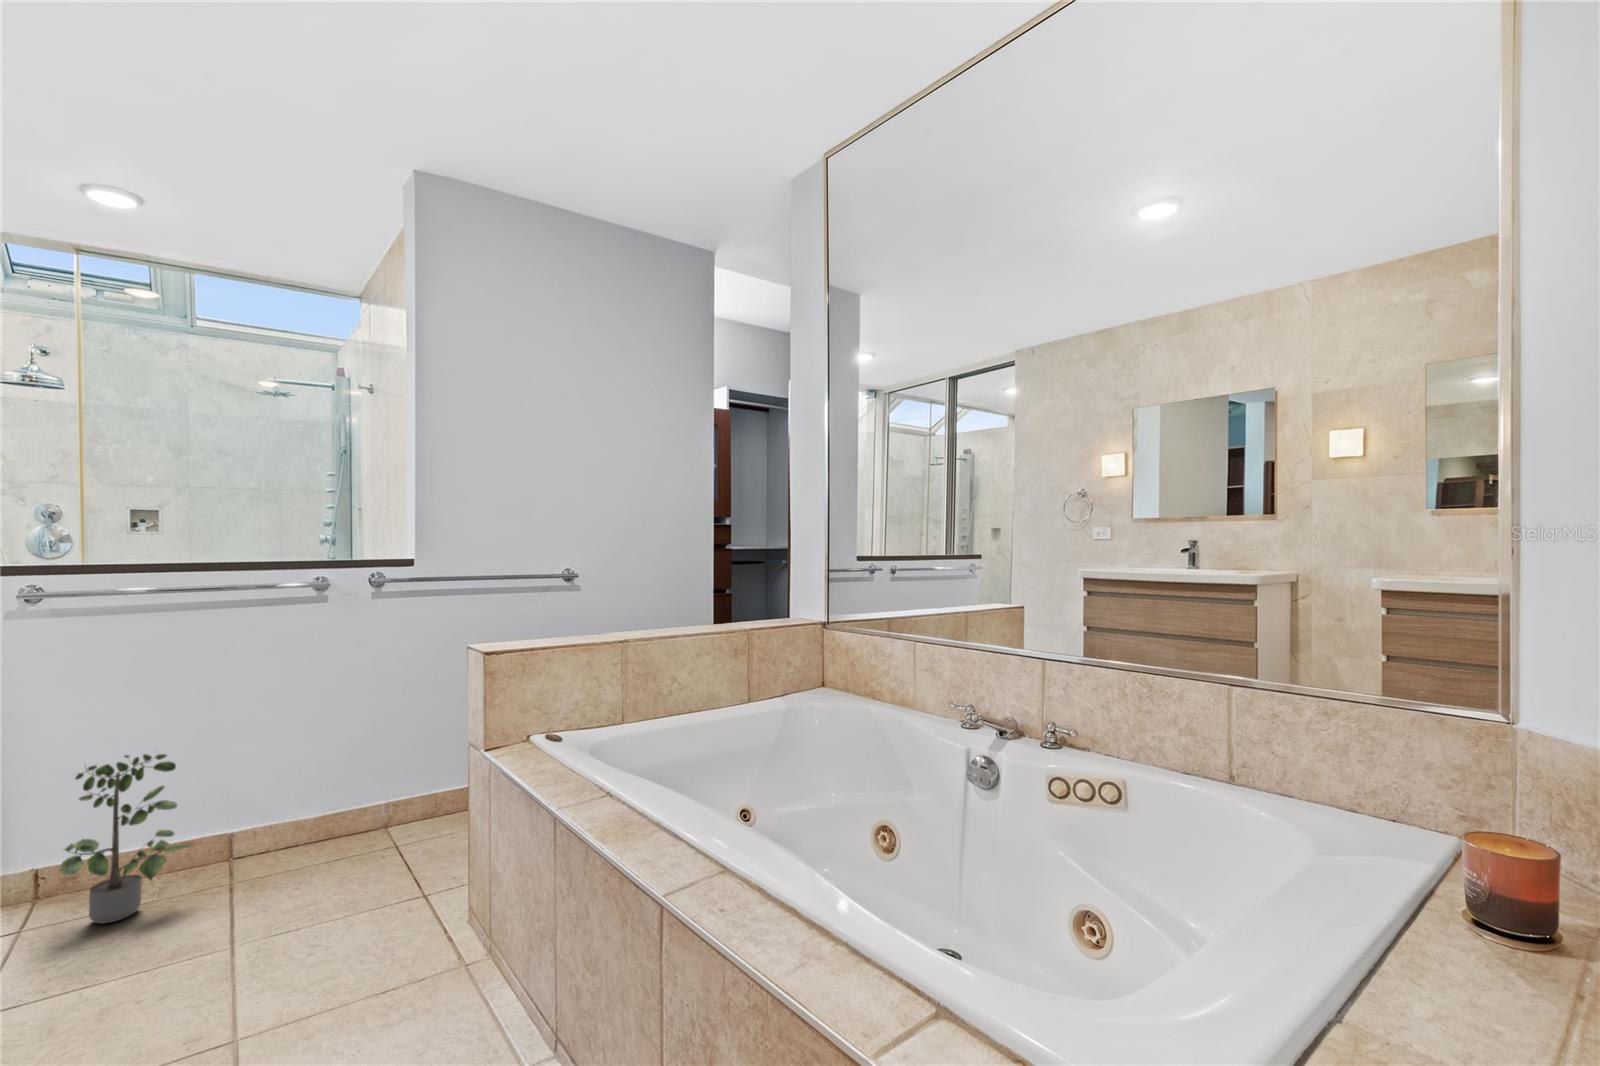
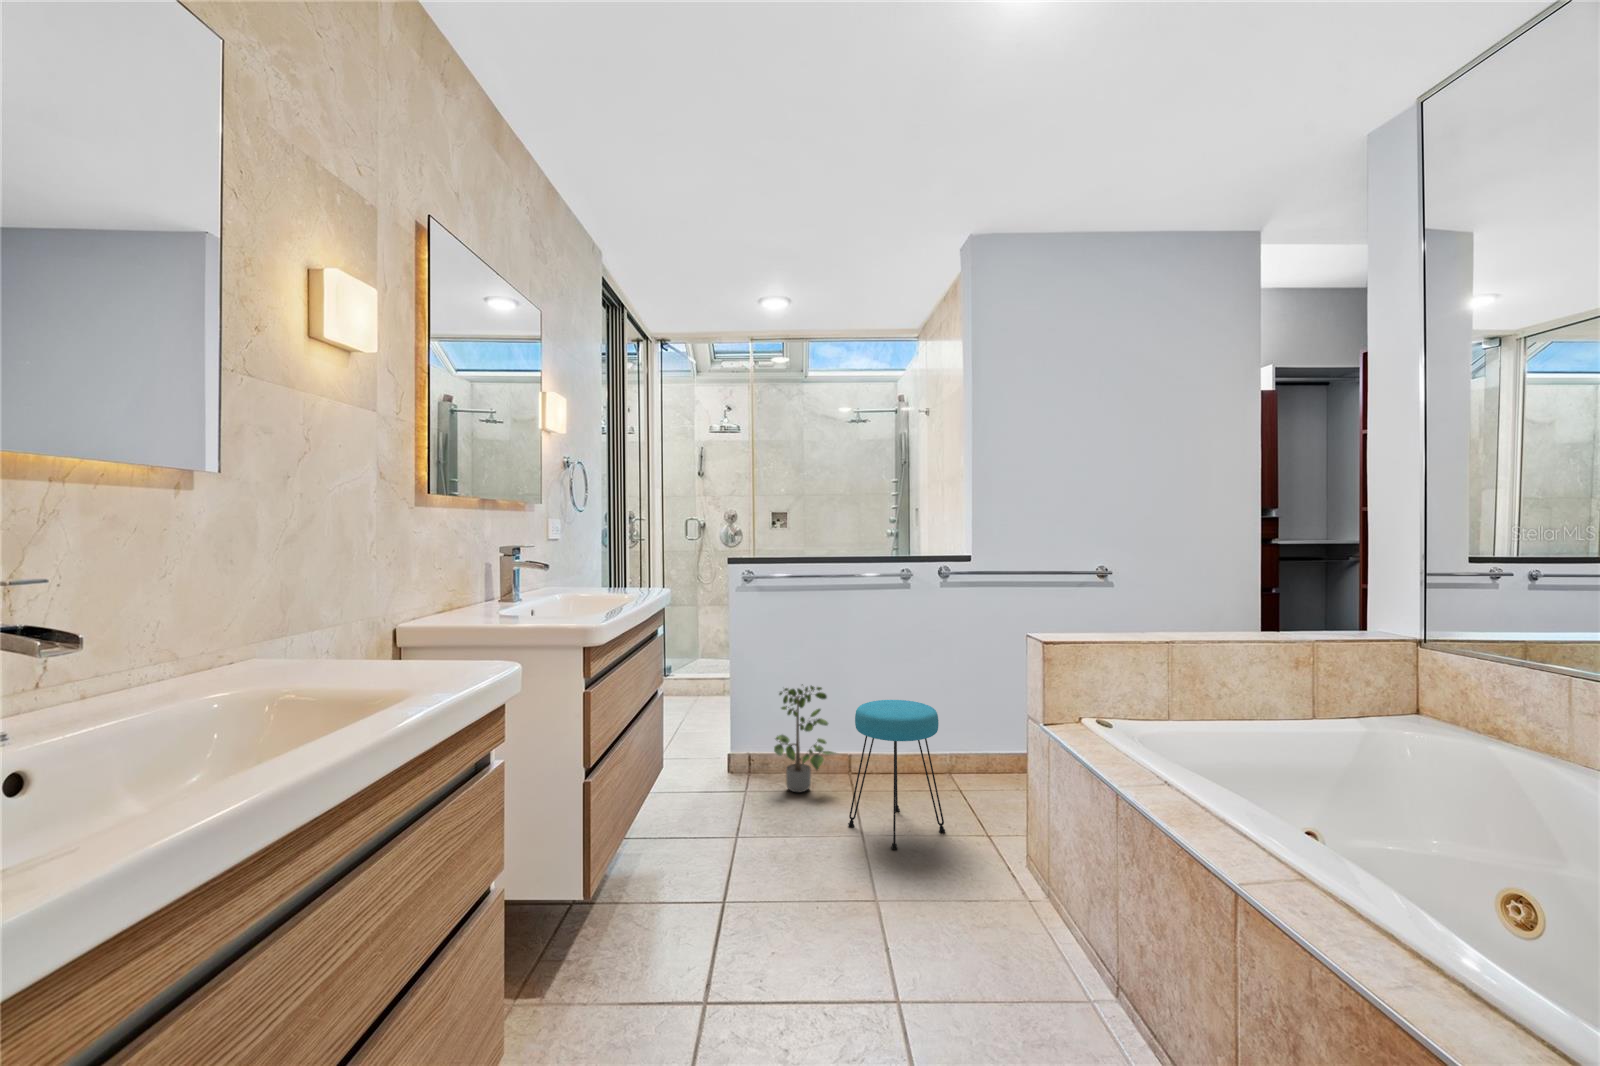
stool: none [200,750,364,962] -> present [848,700,945,848]

